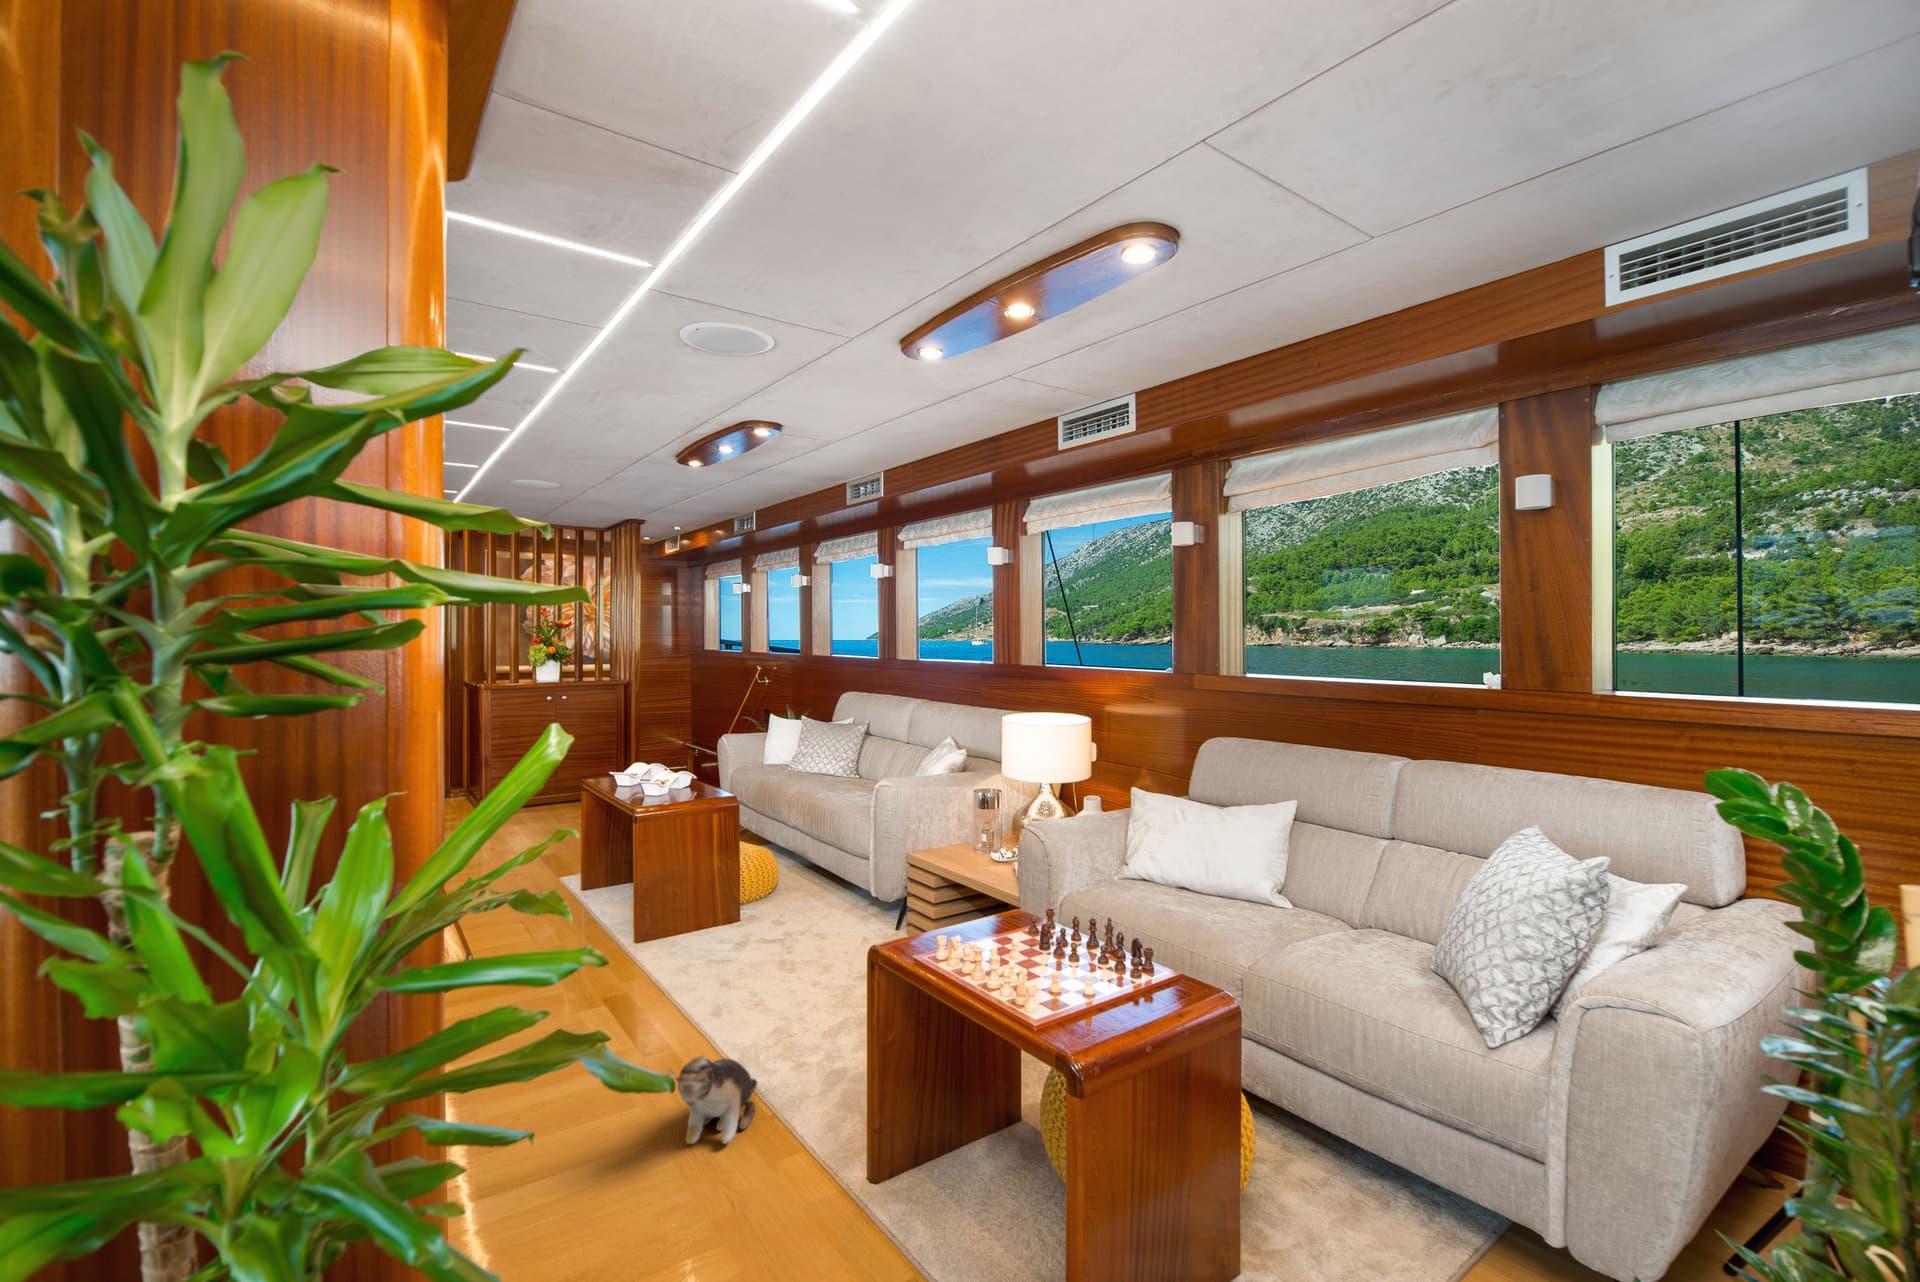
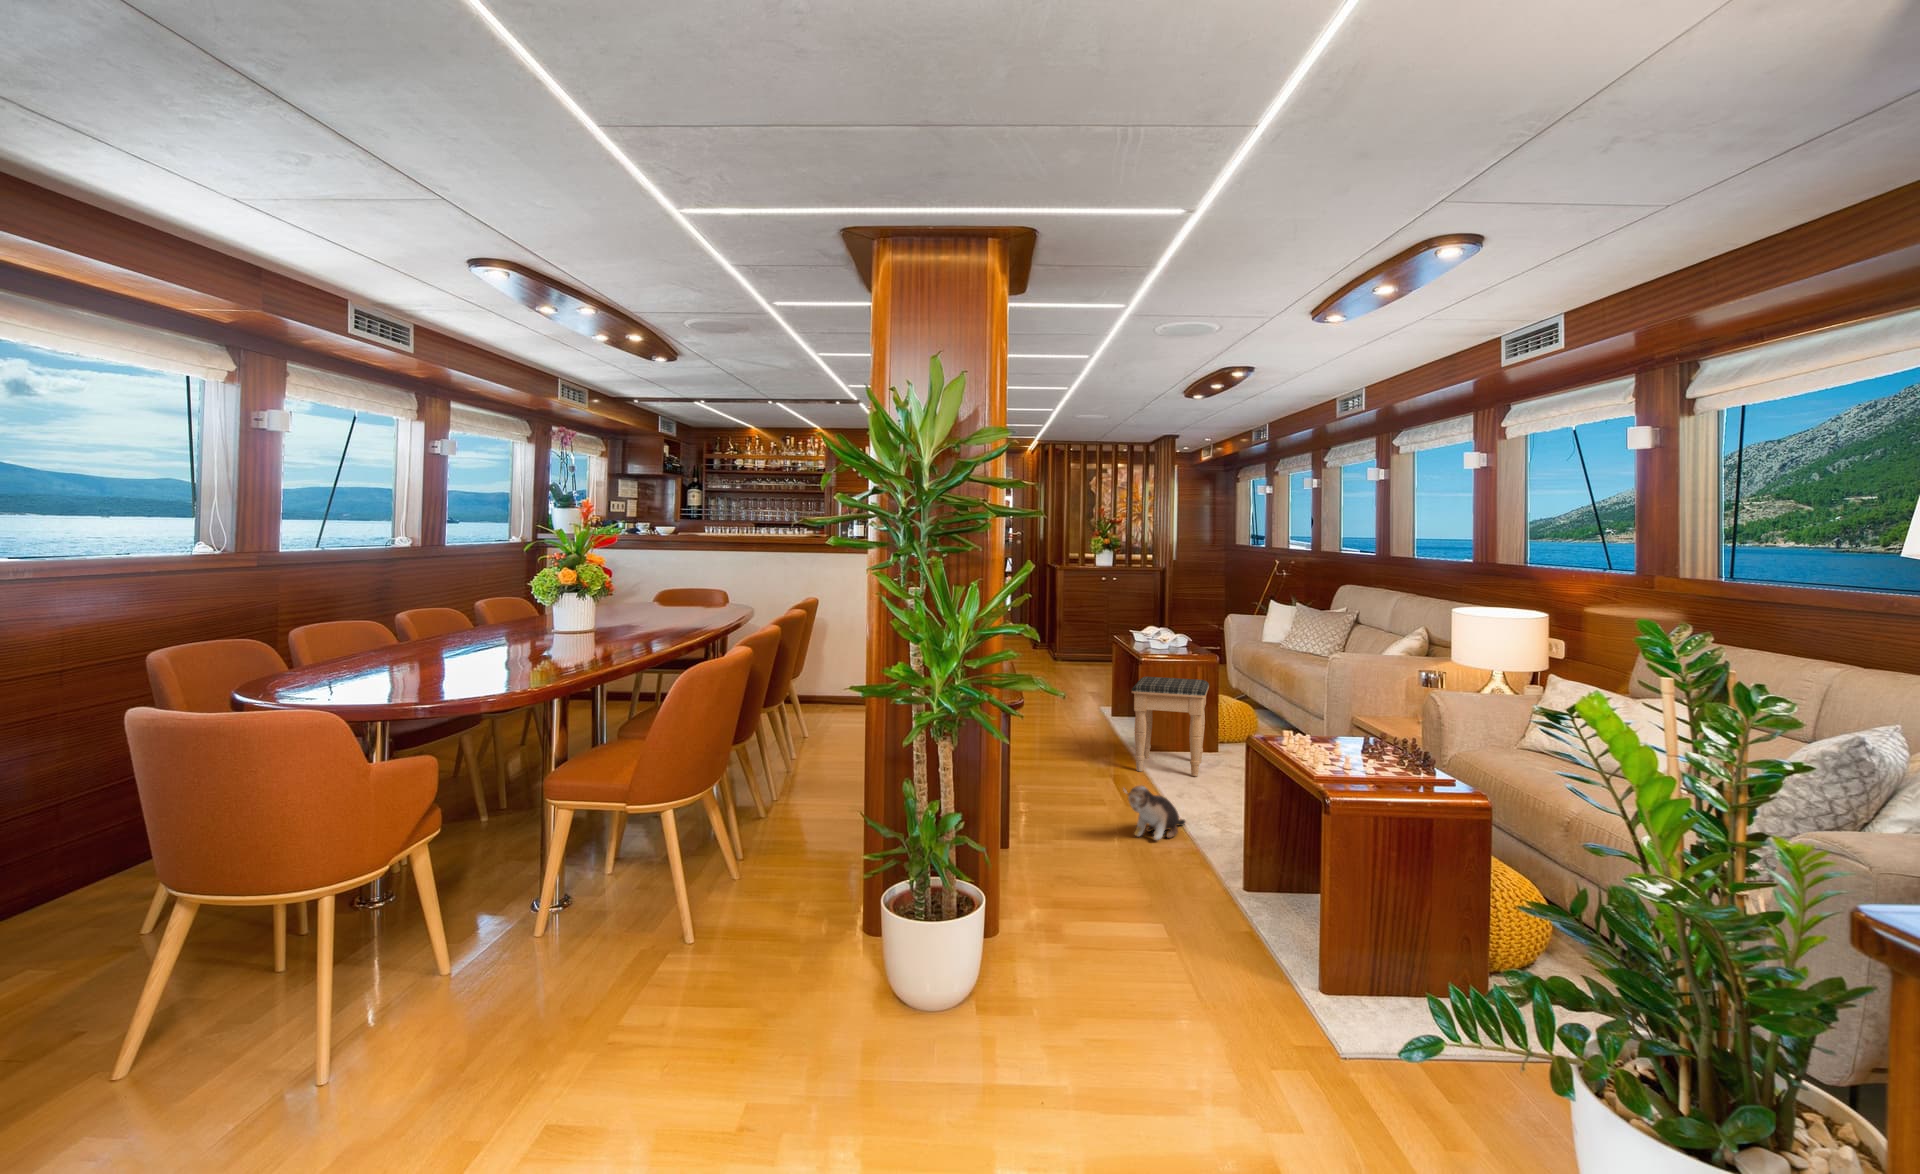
footstool: none [637,835,748,990] -> present [1132,677,1209,776]

